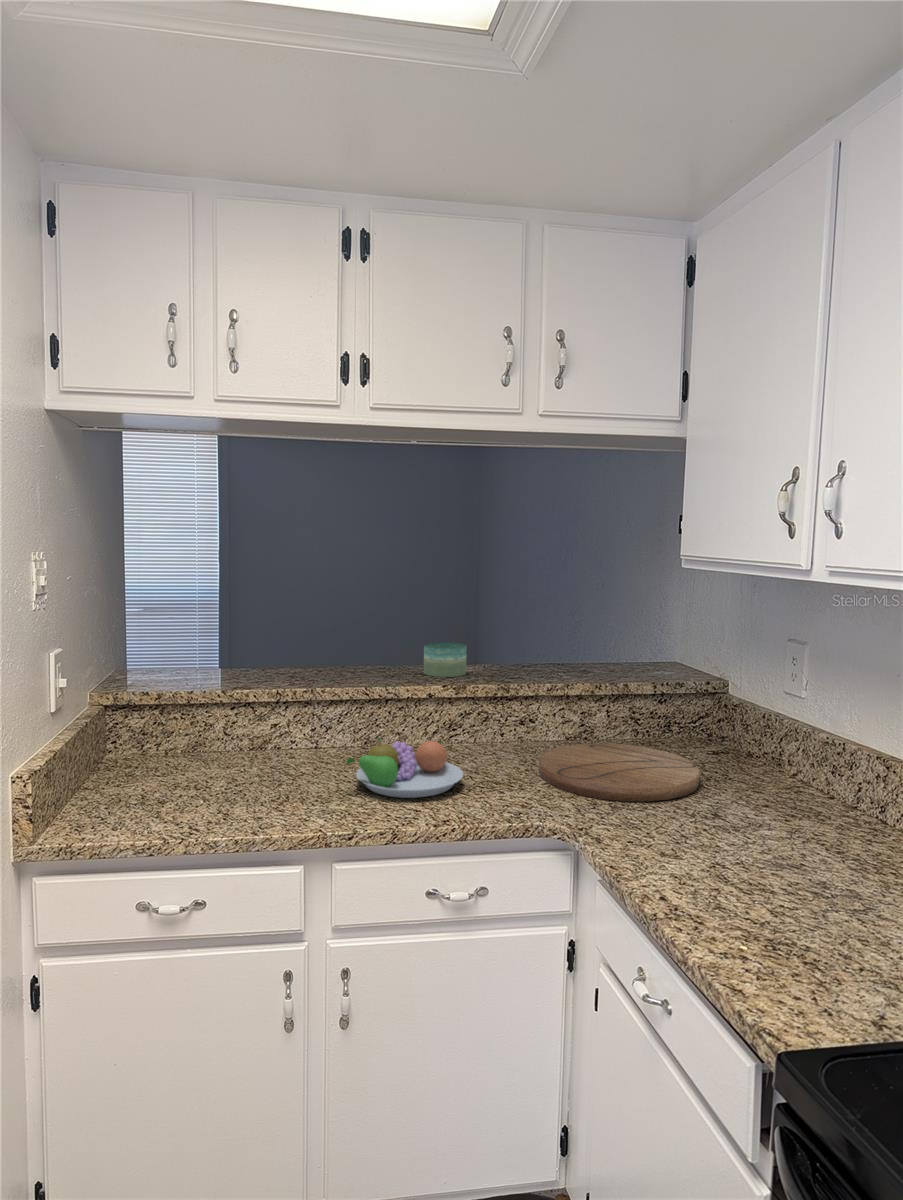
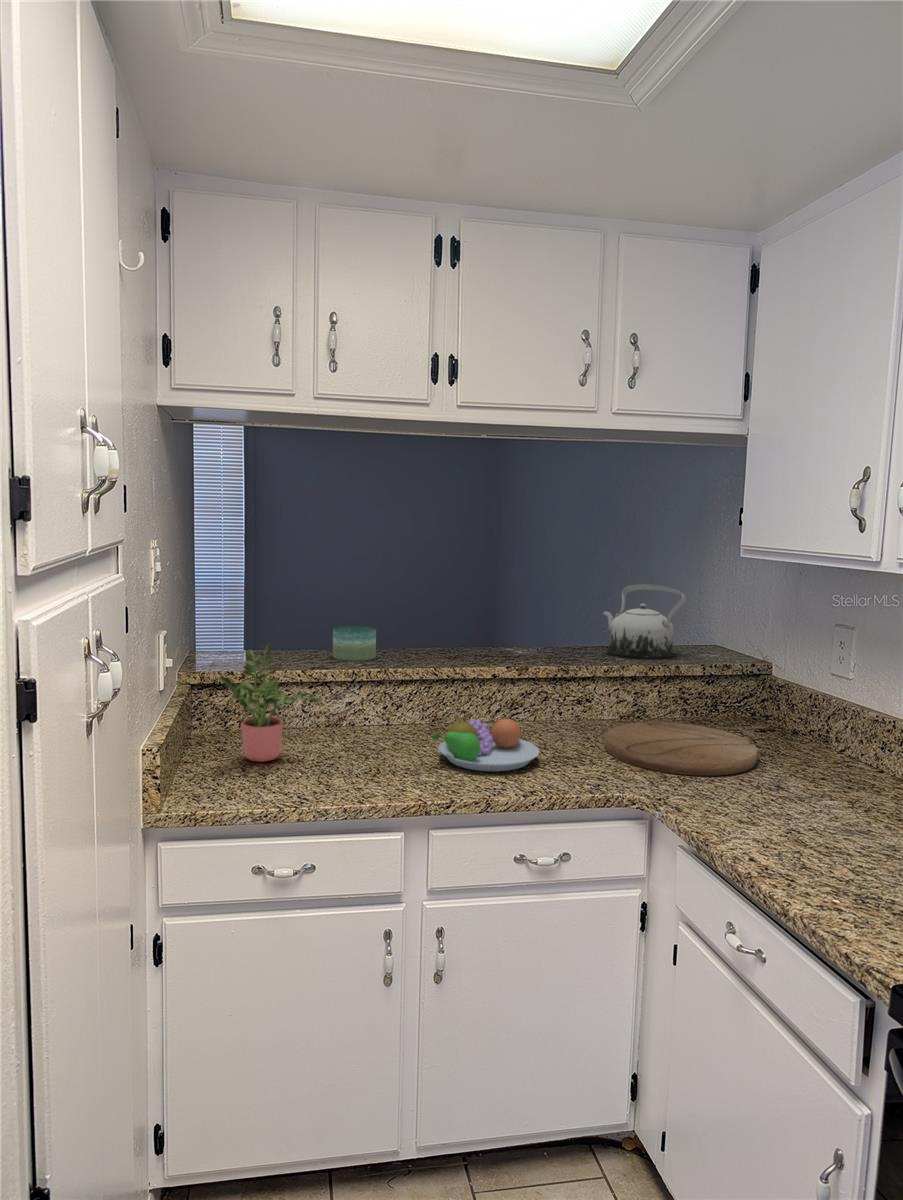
teapot: none [555,600,637,679] -> present [603,584,686,660]
candle: present [424,642,467,677] -> present [333,626,376,661]
potted plant: none [114,662,231,788] -> present [219,643,322,762]

